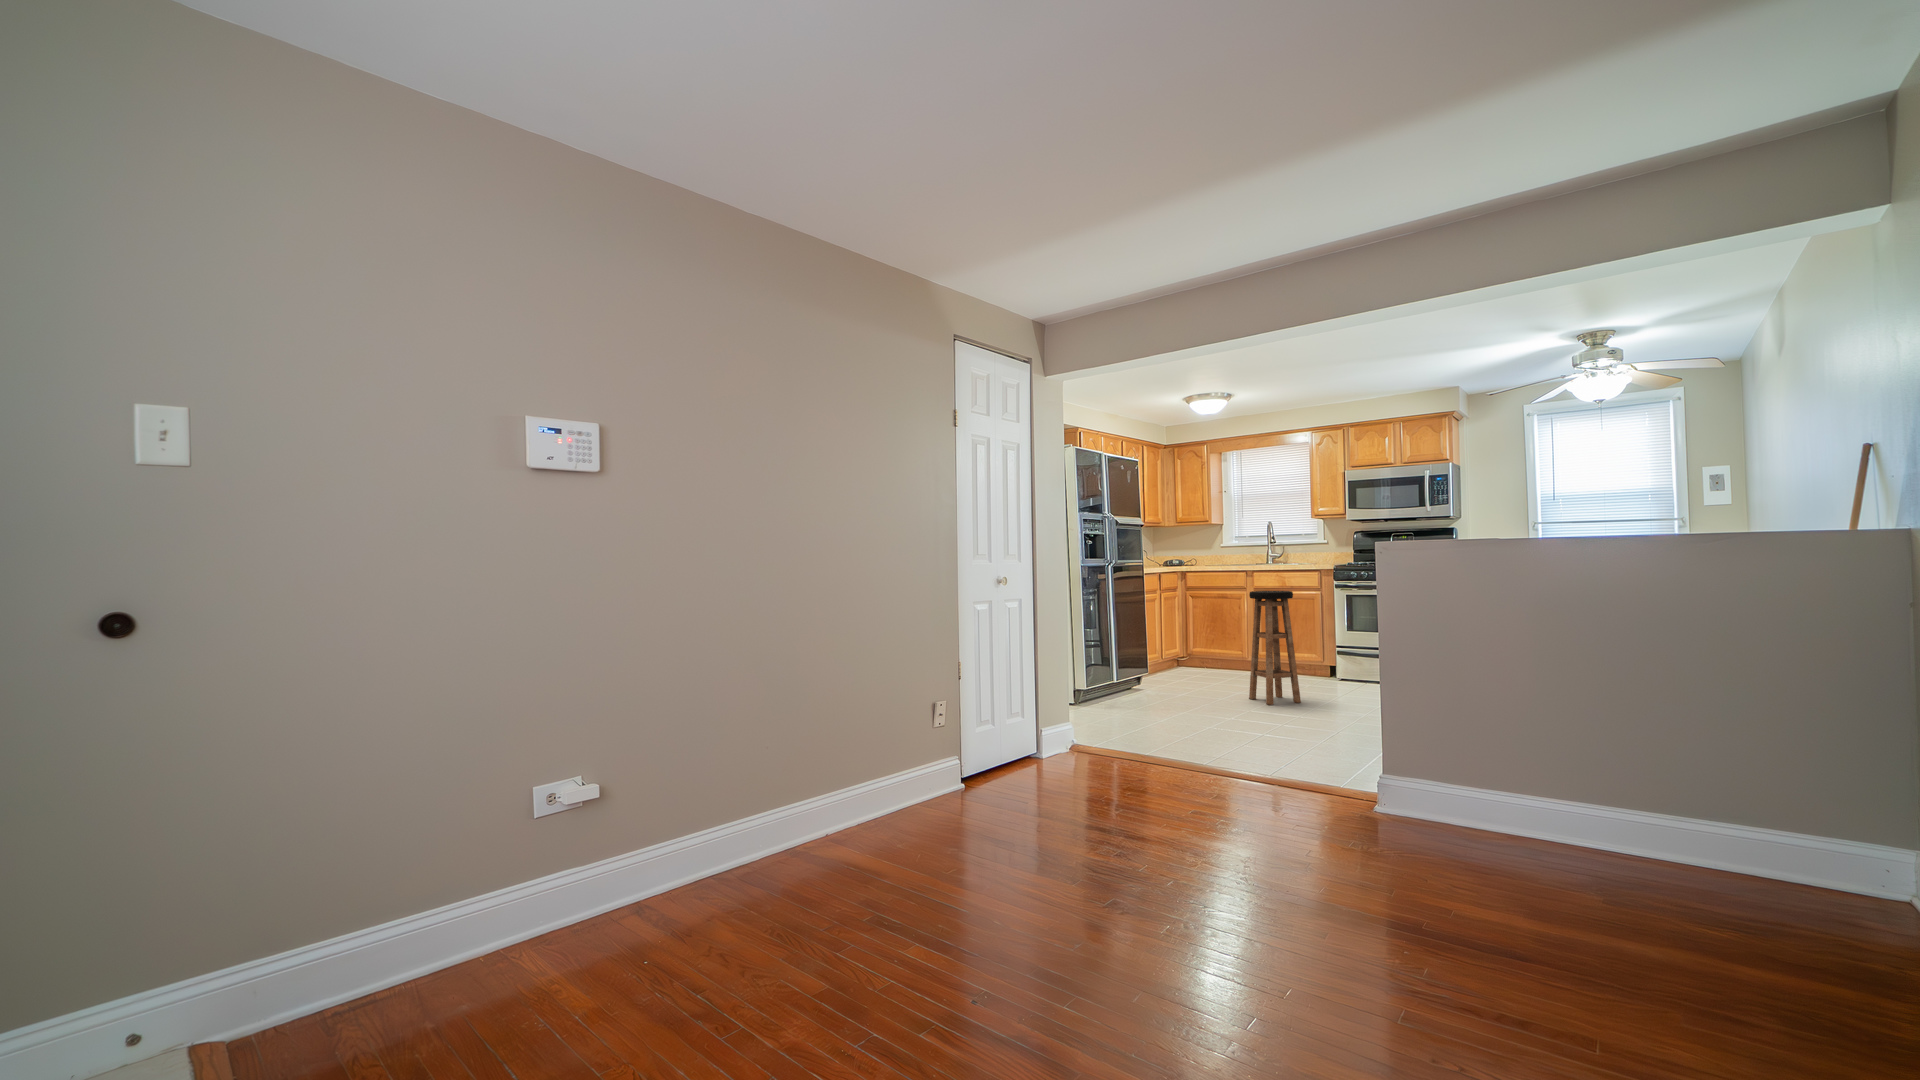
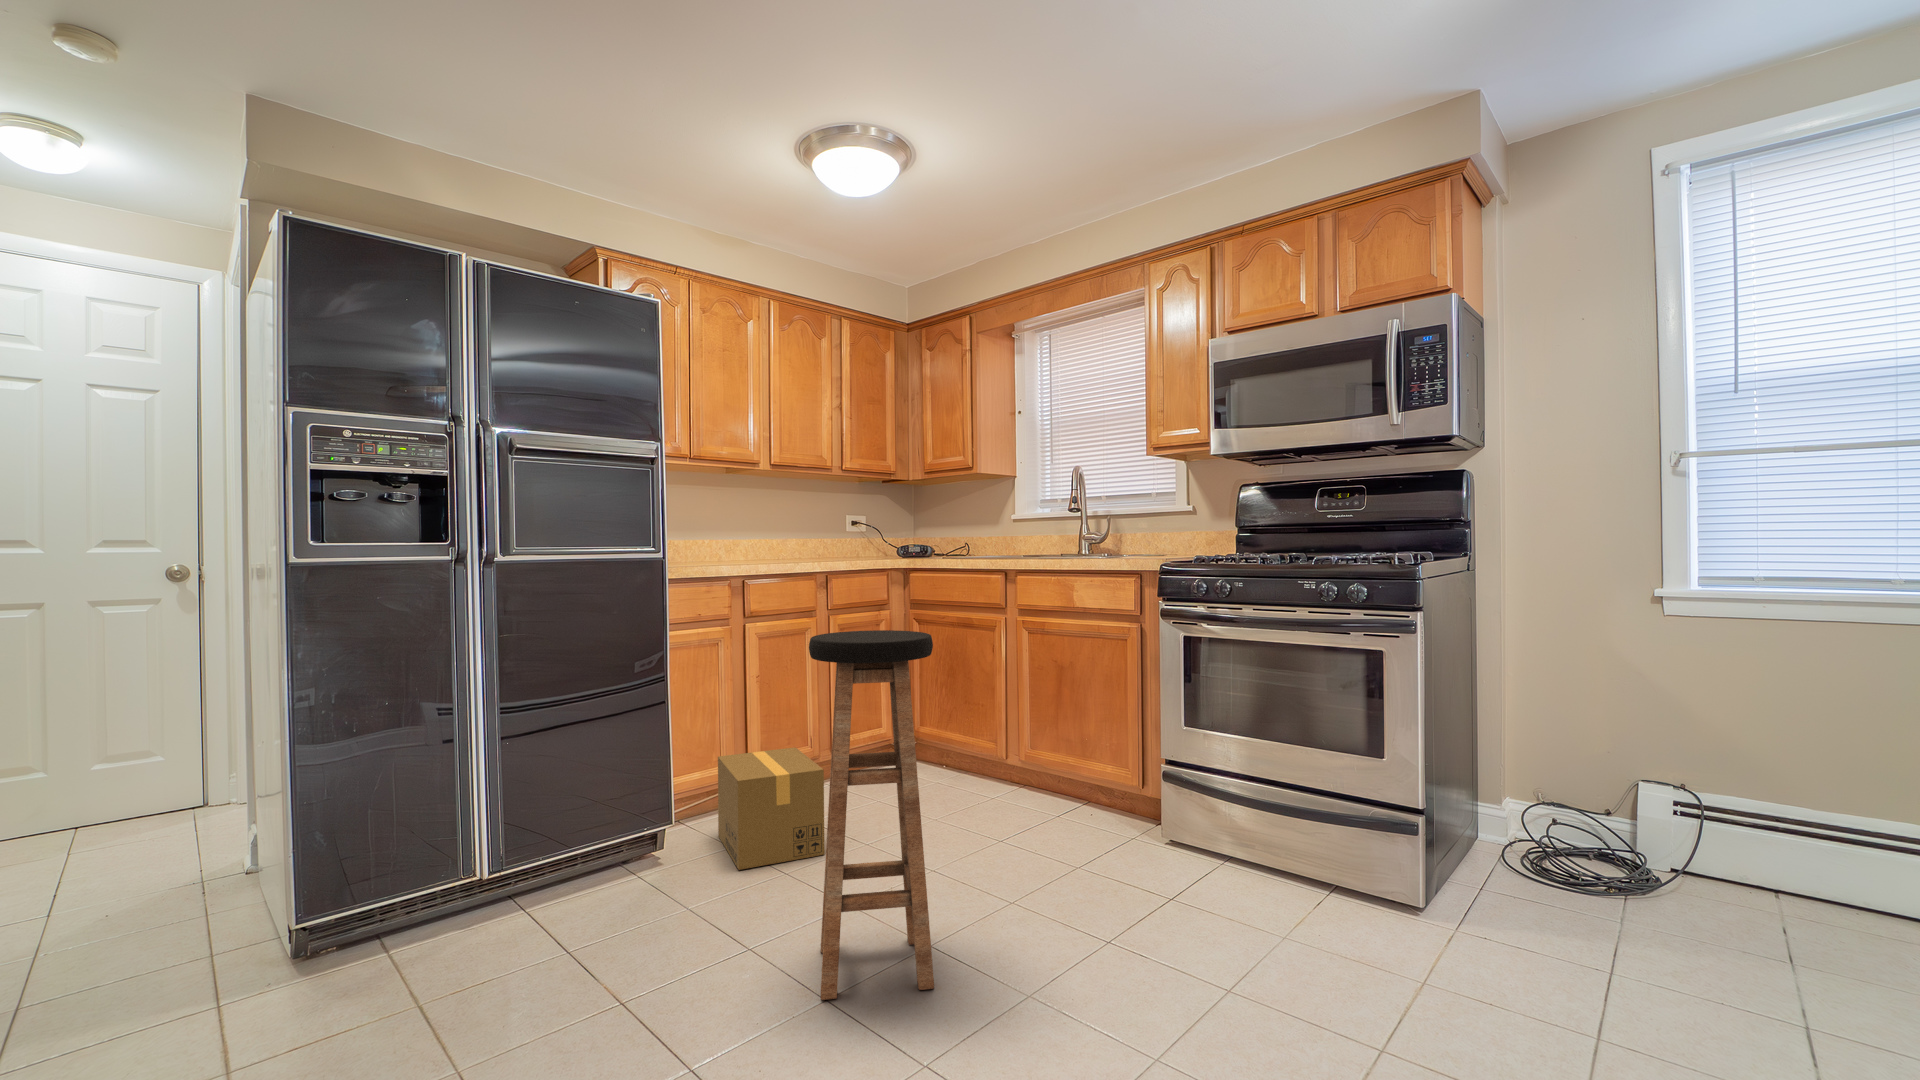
cardboard box: none [1152,647,1208,688] -> present [718,748,825,870]

